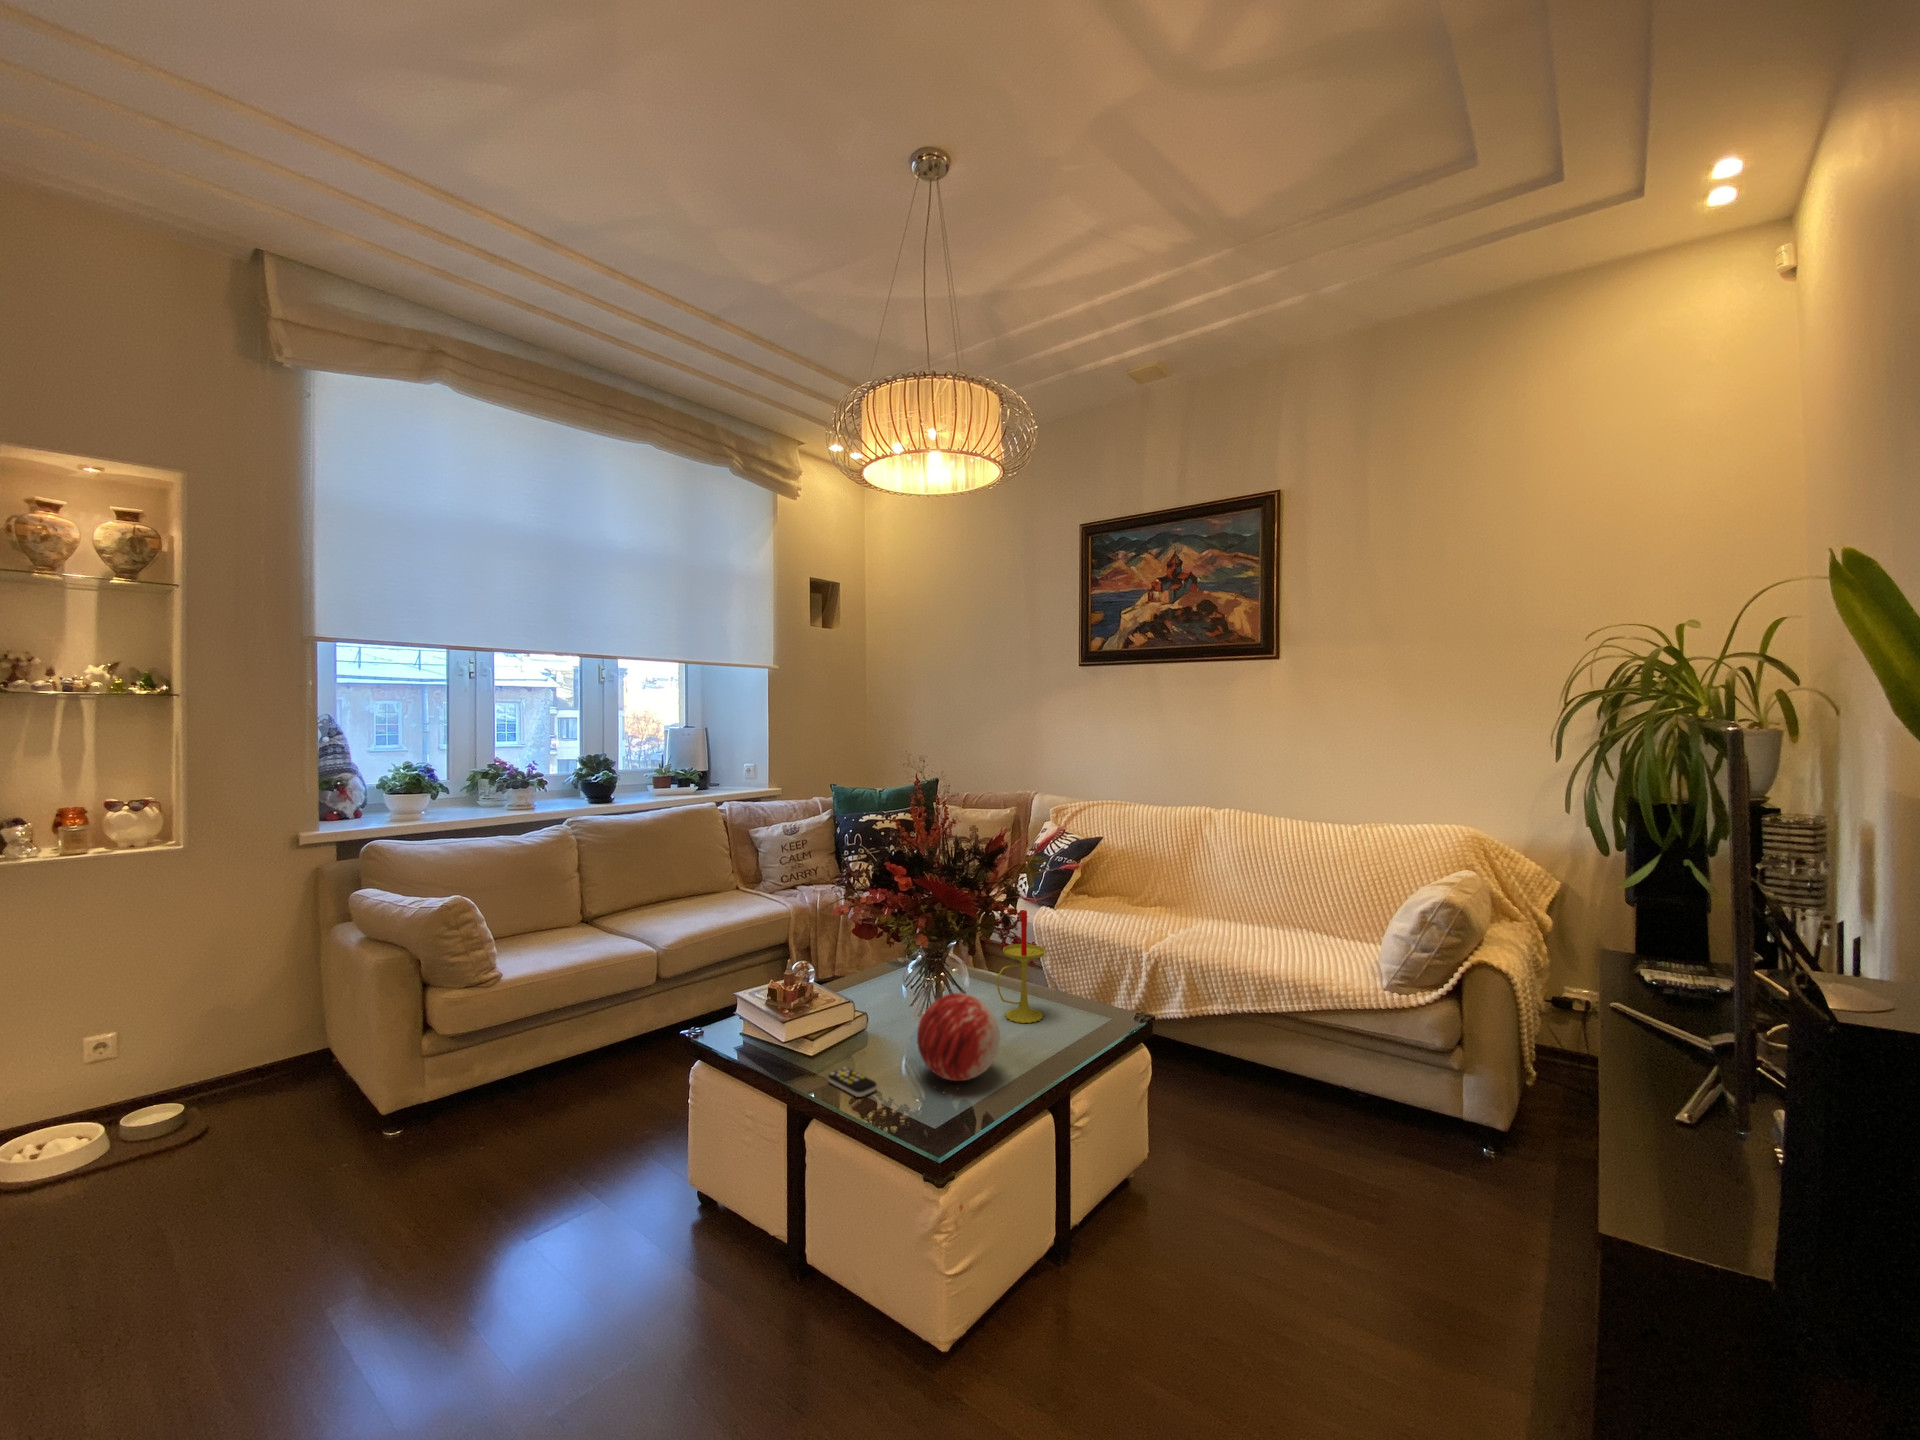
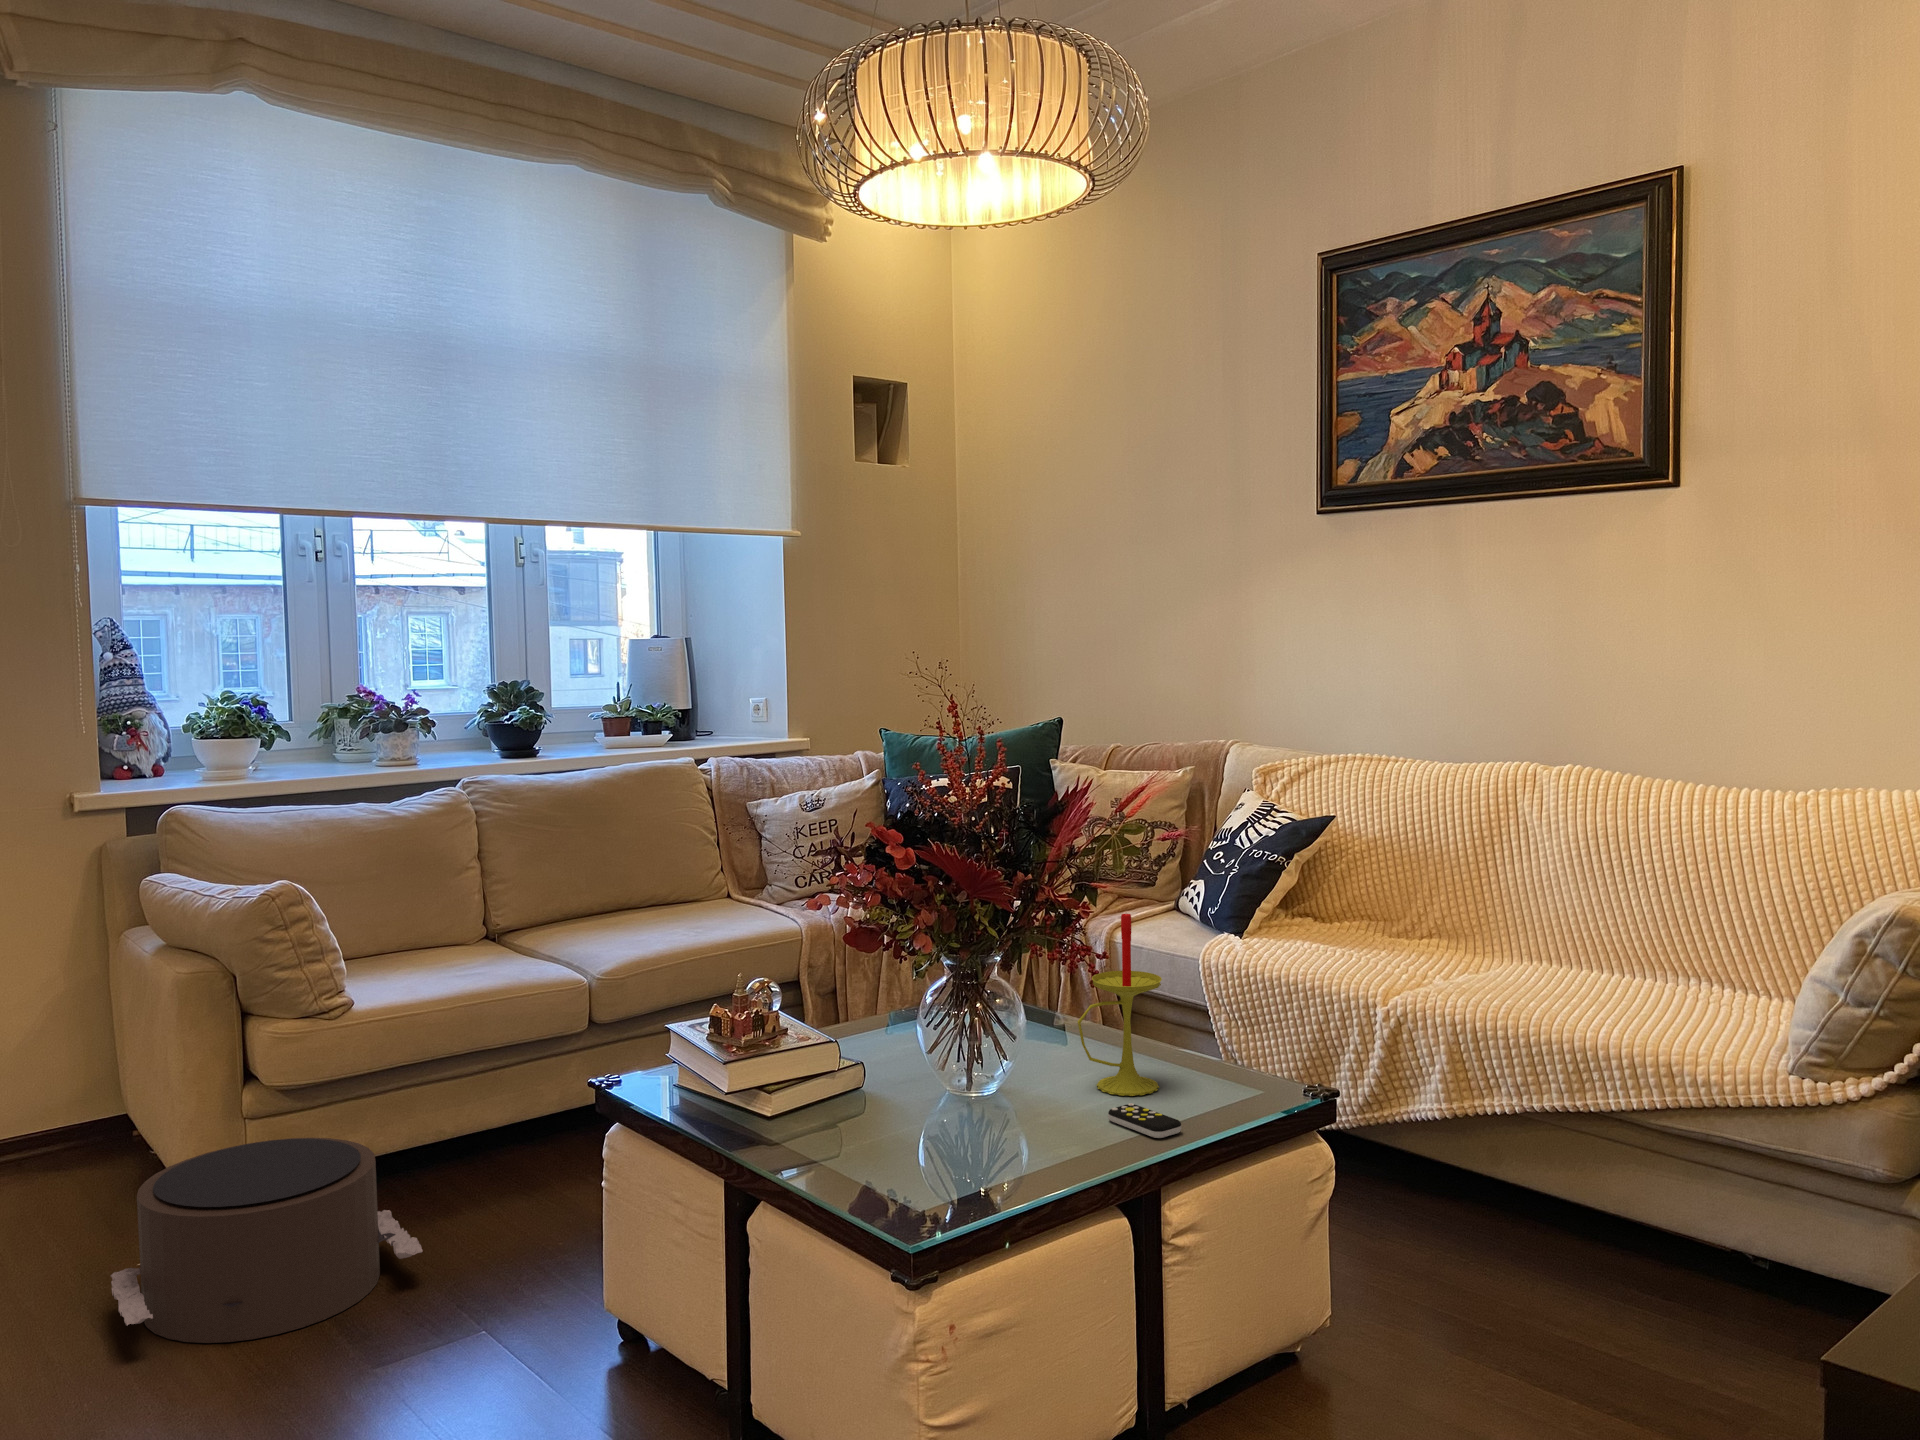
decorative orb: present [917,993,1000,1081] -> none [920,1030,1051,1163]
remote control: present [828,1068,877,1097] -> present [1108,1103,1181,1138]
pouf: none [322,1071,556,1234] -> present [111,1138,423,1343]

